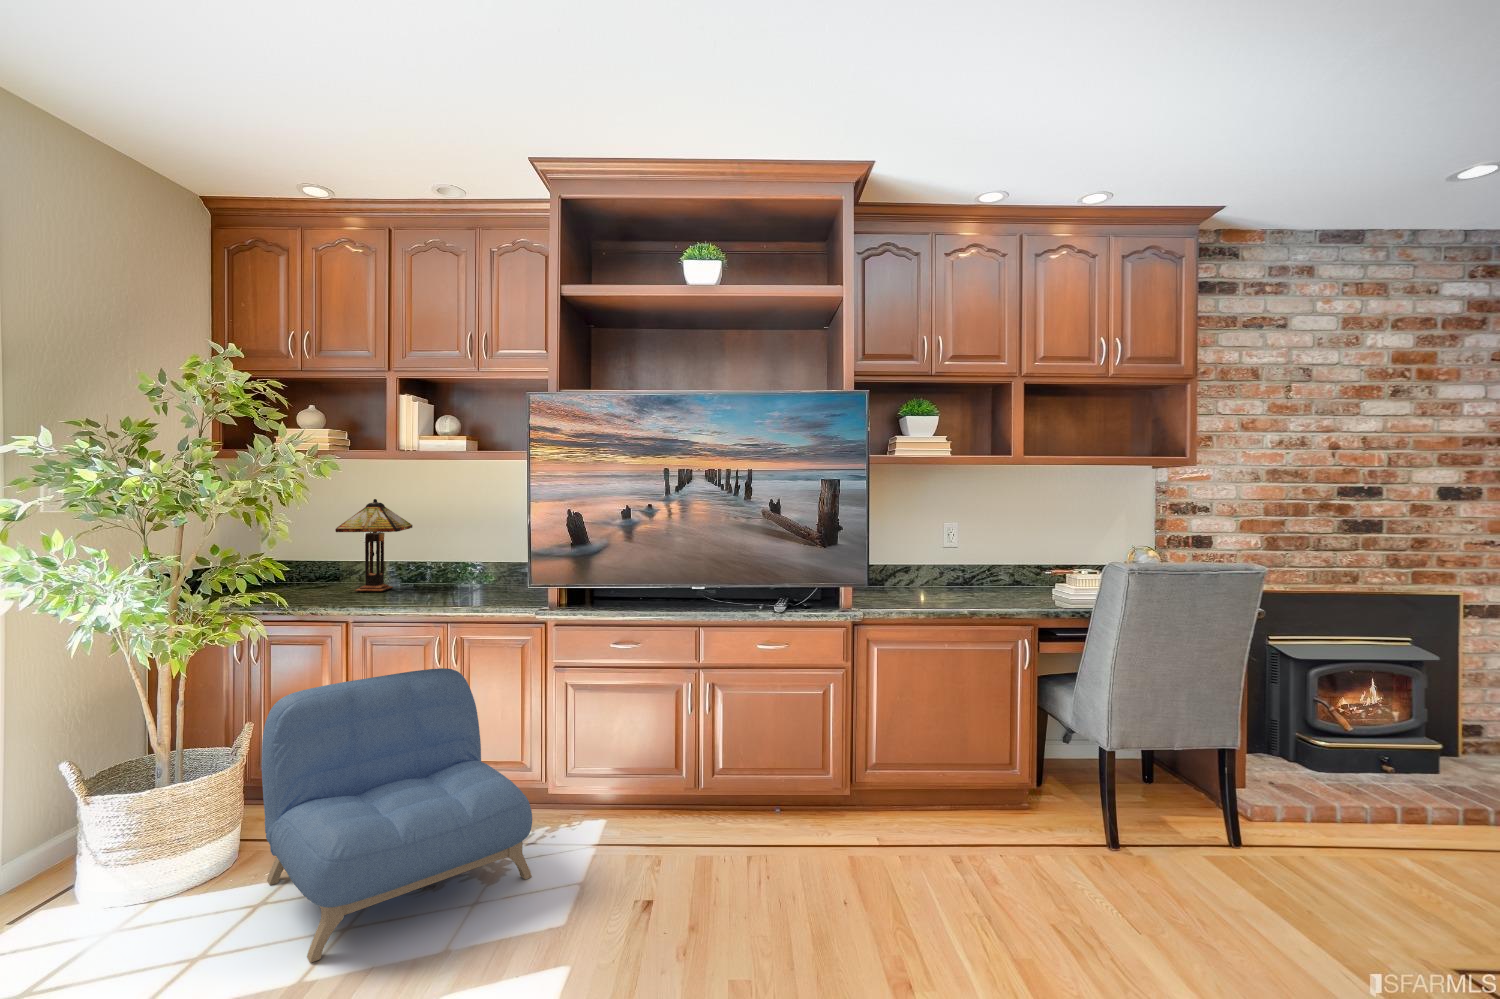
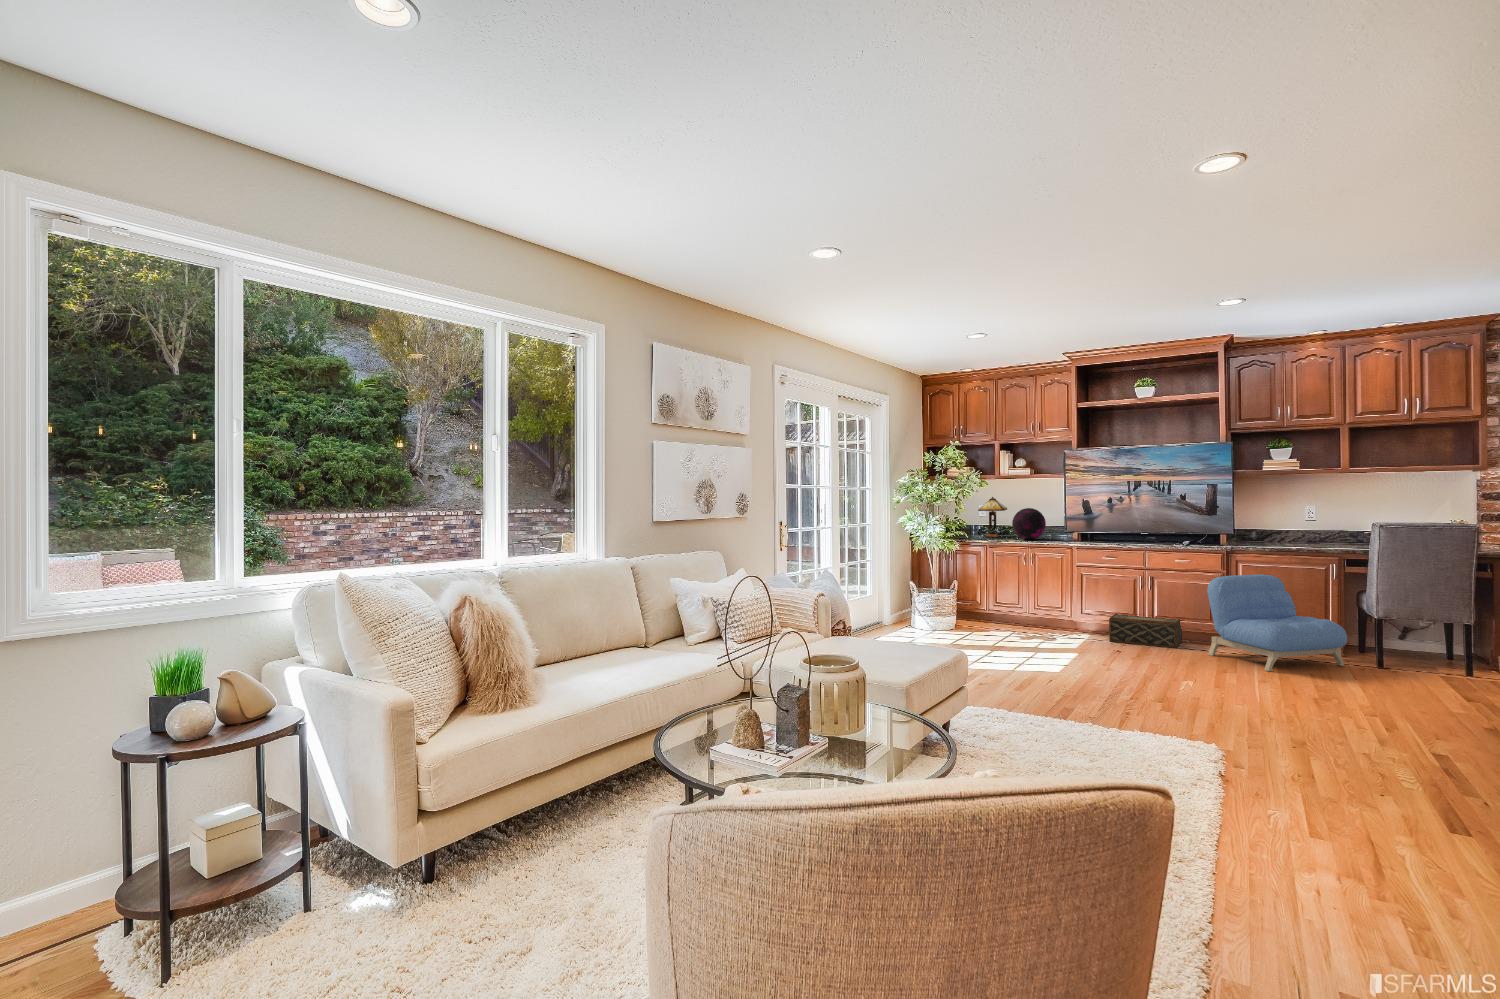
decorative orb: none [412,527,490,599] -> present [1012,508,1046,540]
armchair: present [262,668,532,963] -> present [1207,574,1347,671]
woven basket: none [626,773,776,865] -> present [1109,613,1182,648]

